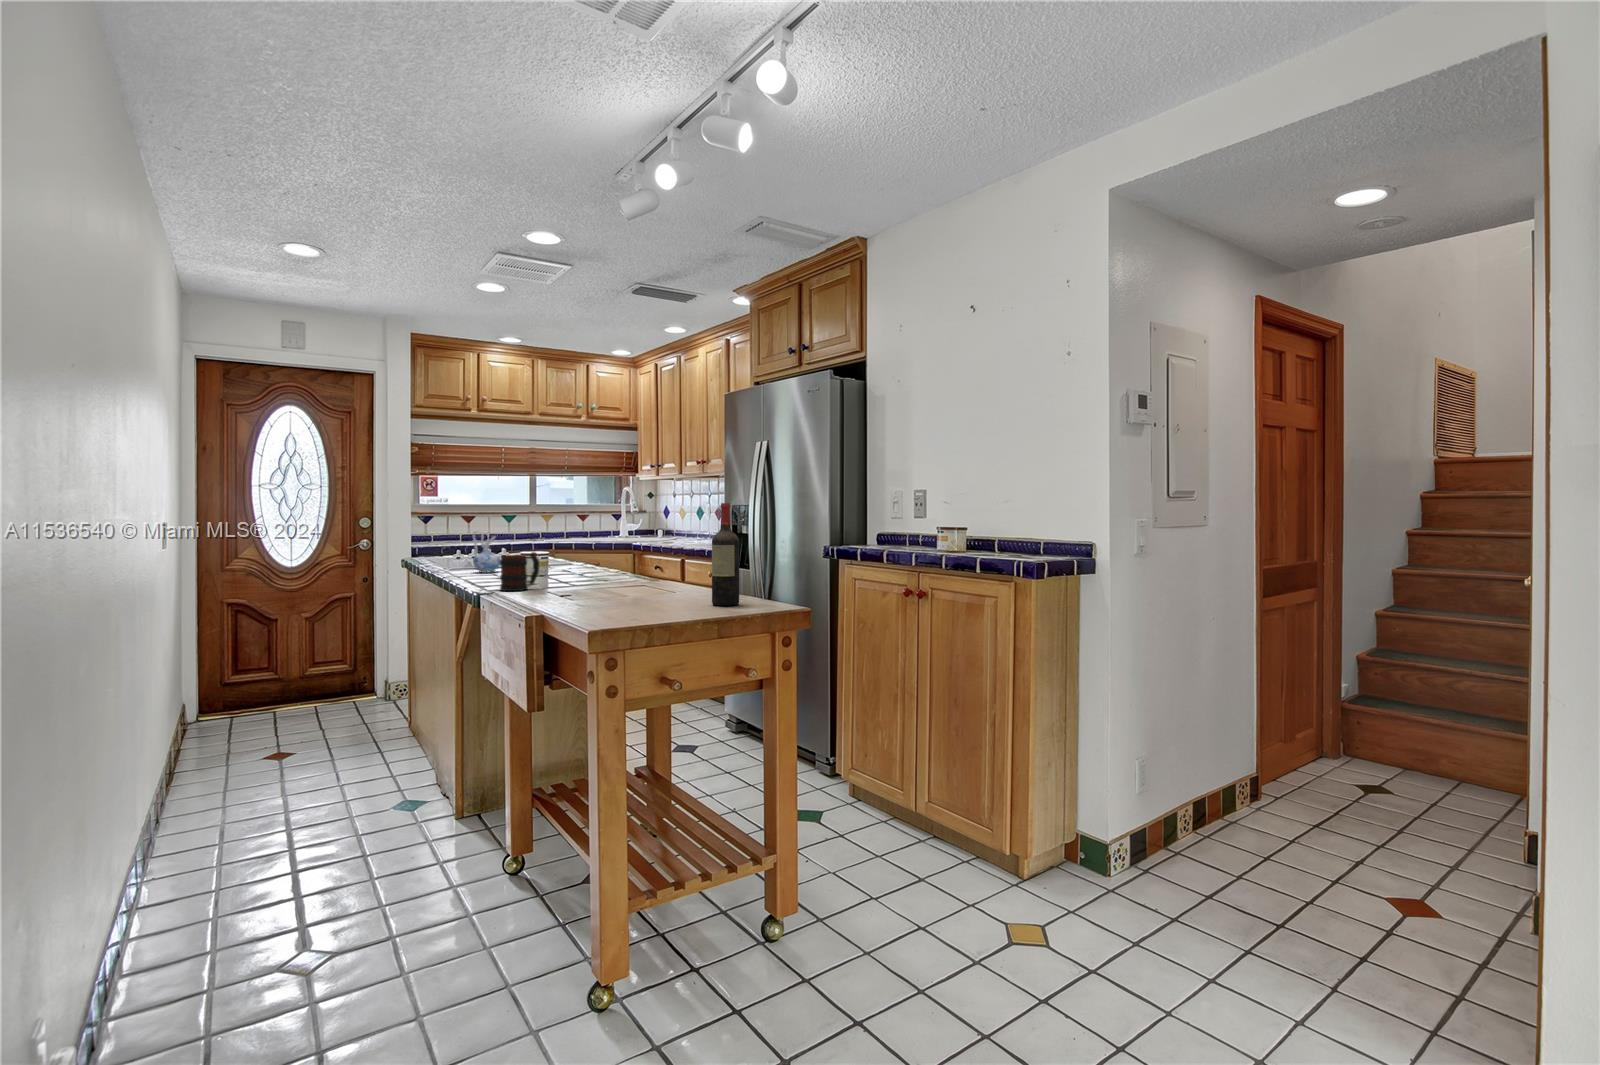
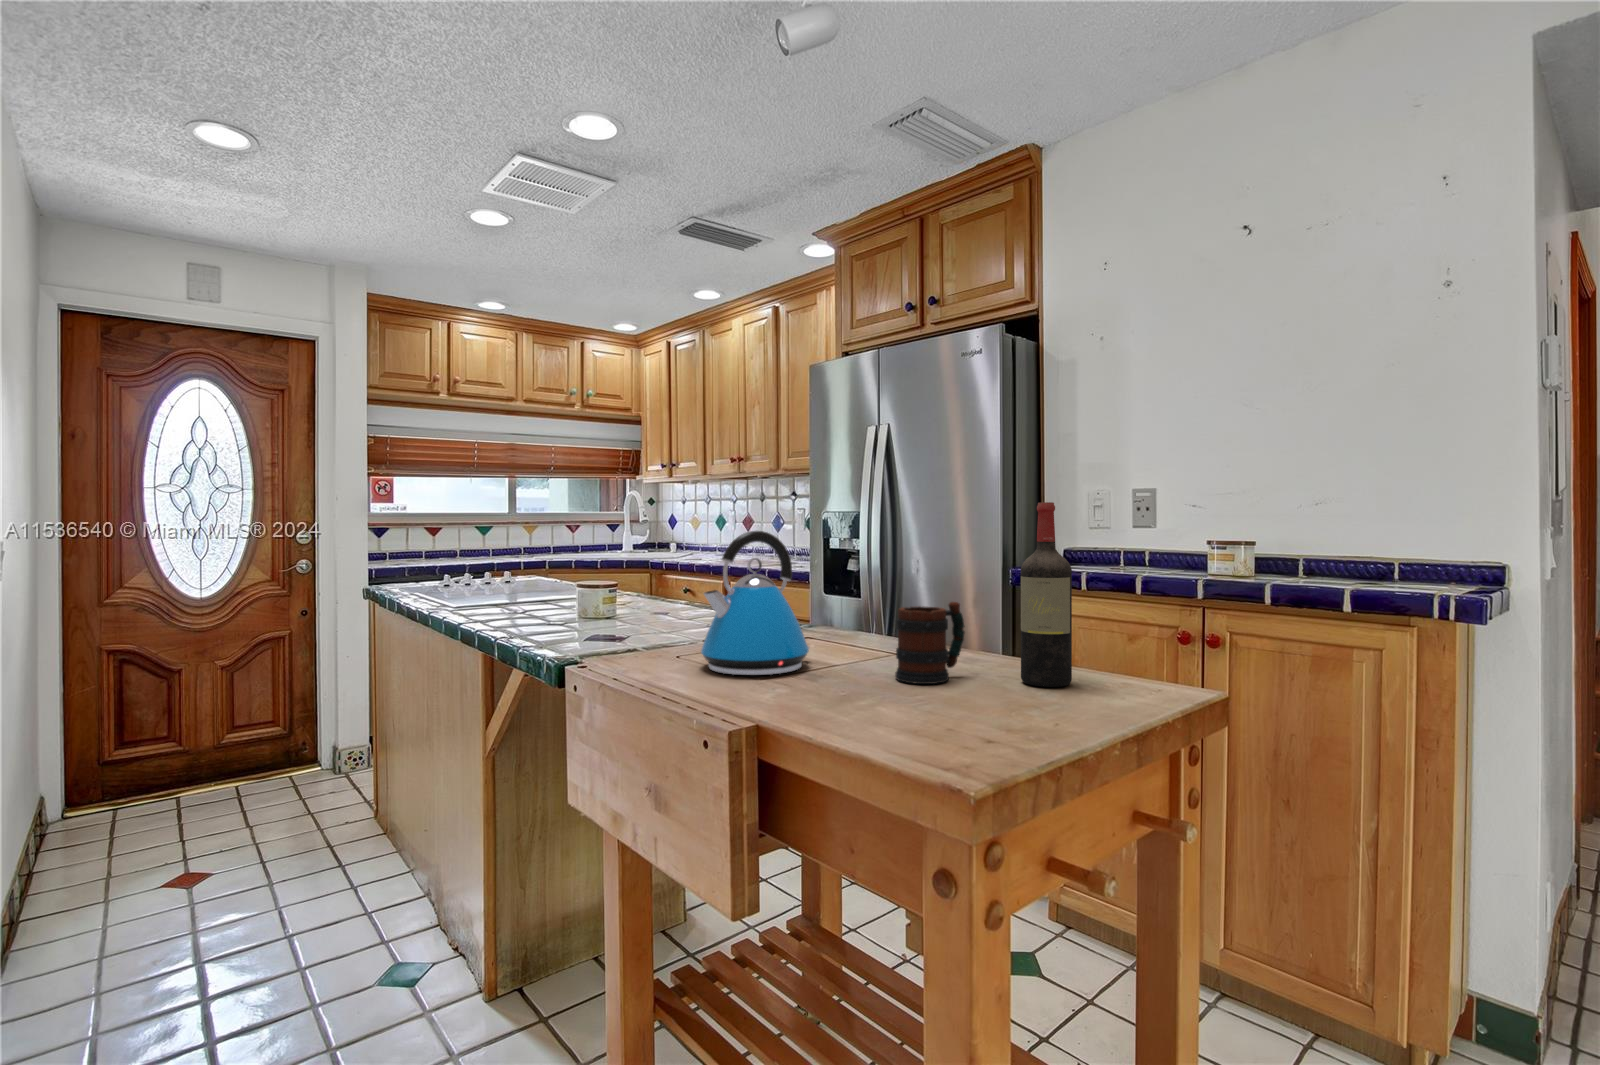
kettle: none [547,518,617,599] -> present [701,531,810,675]
ceramic pitcher: present [473,530,500,572] -> none [500,549,541,613]
mug: present [500,552,539,591] -> present [895,602,965,684]

